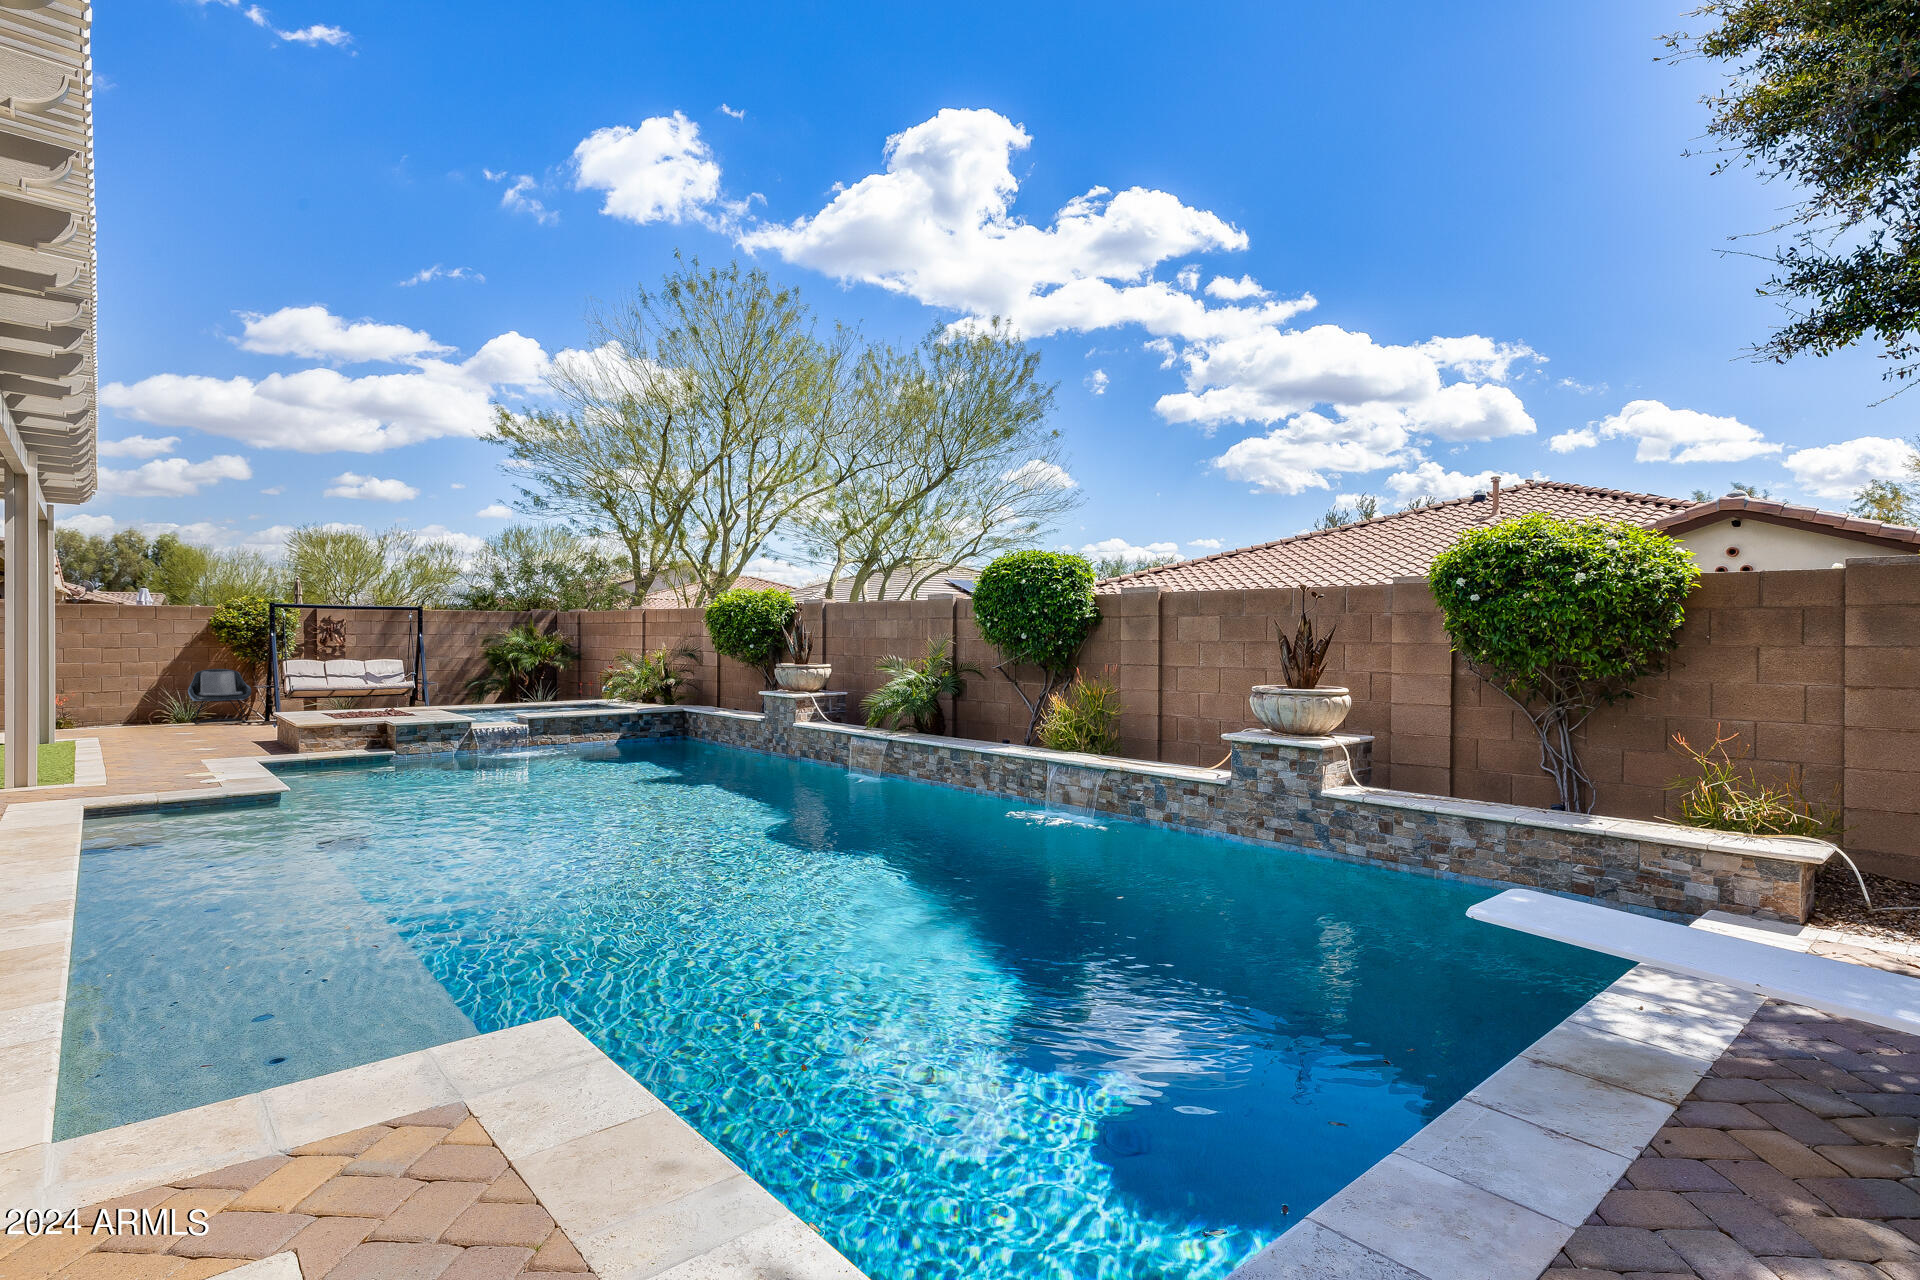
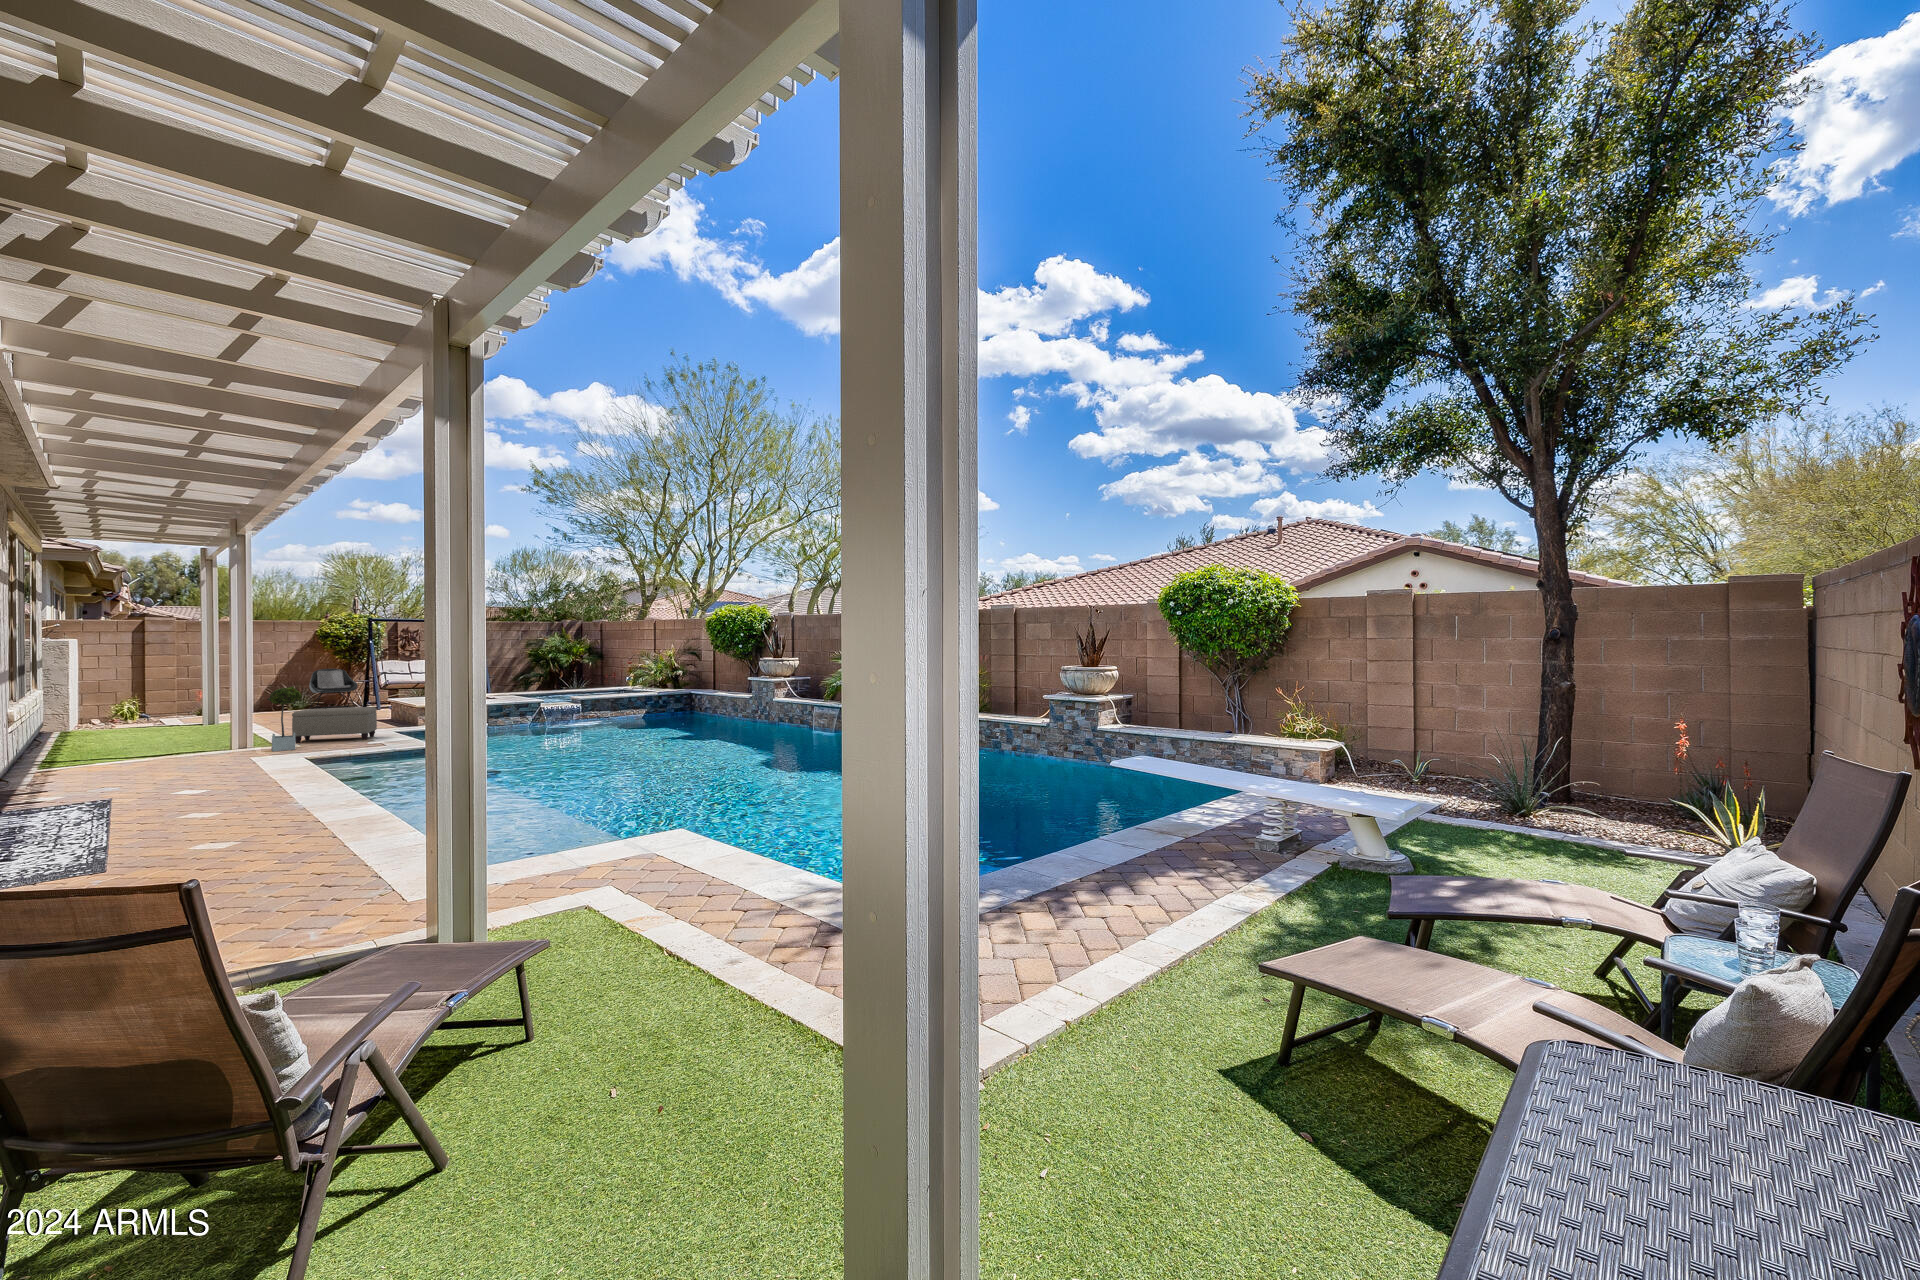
potted tree: none [33,695,87,793] -> present [267,686,302,751]
ottoman: none [87,727,218,779] -> present [292,707,377,743]

